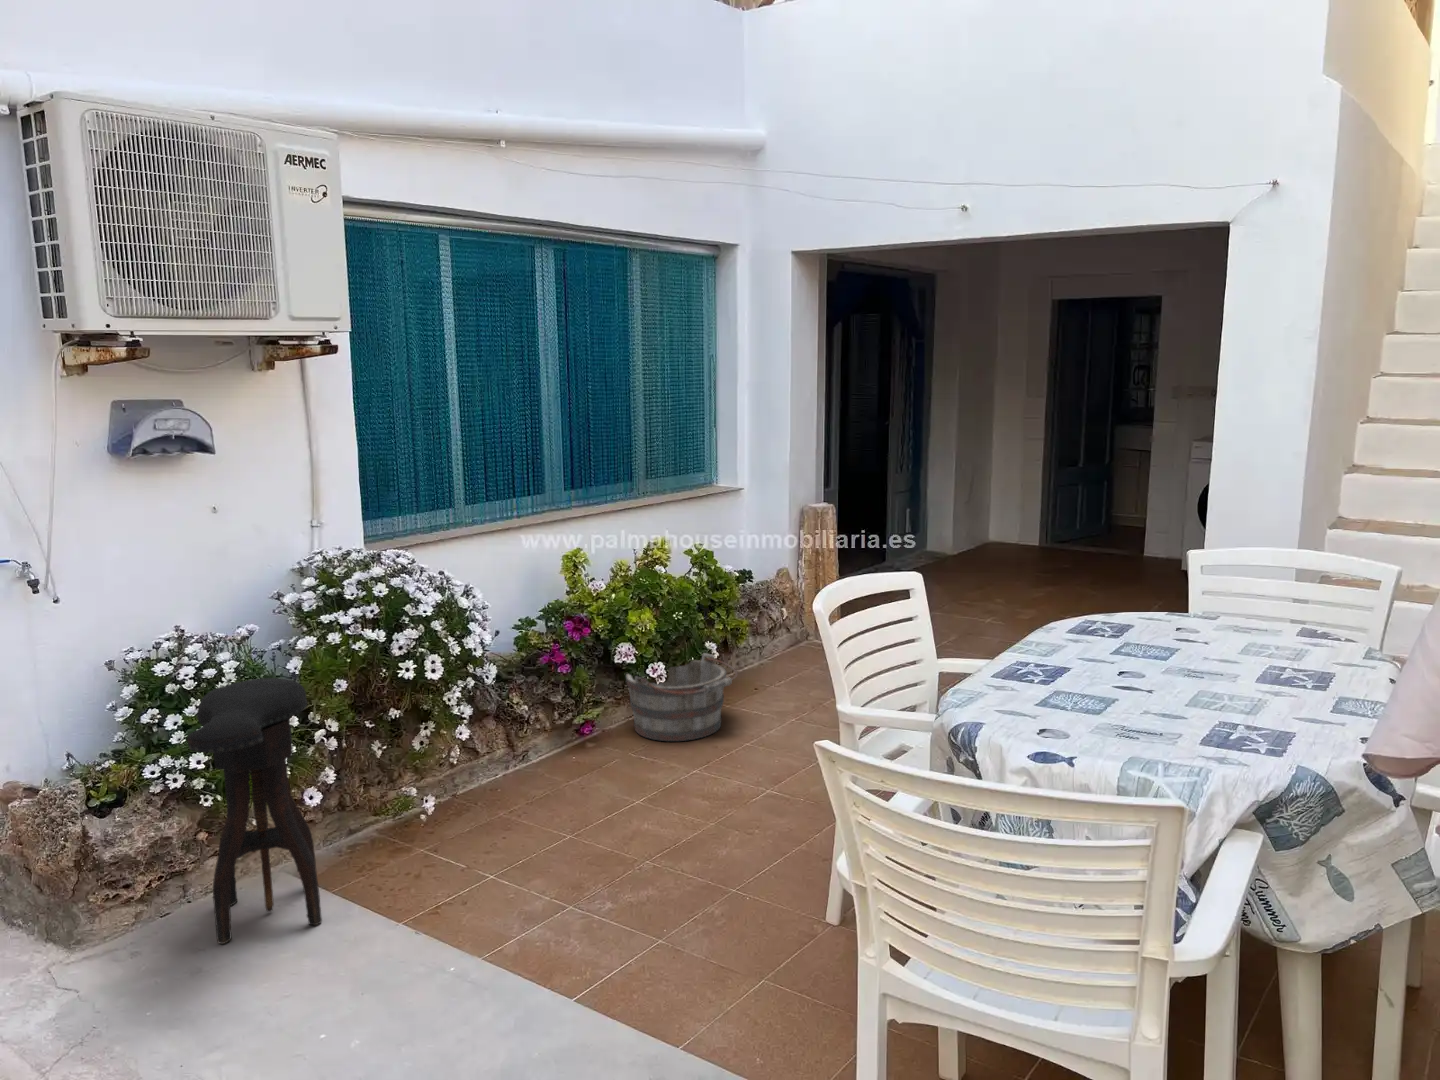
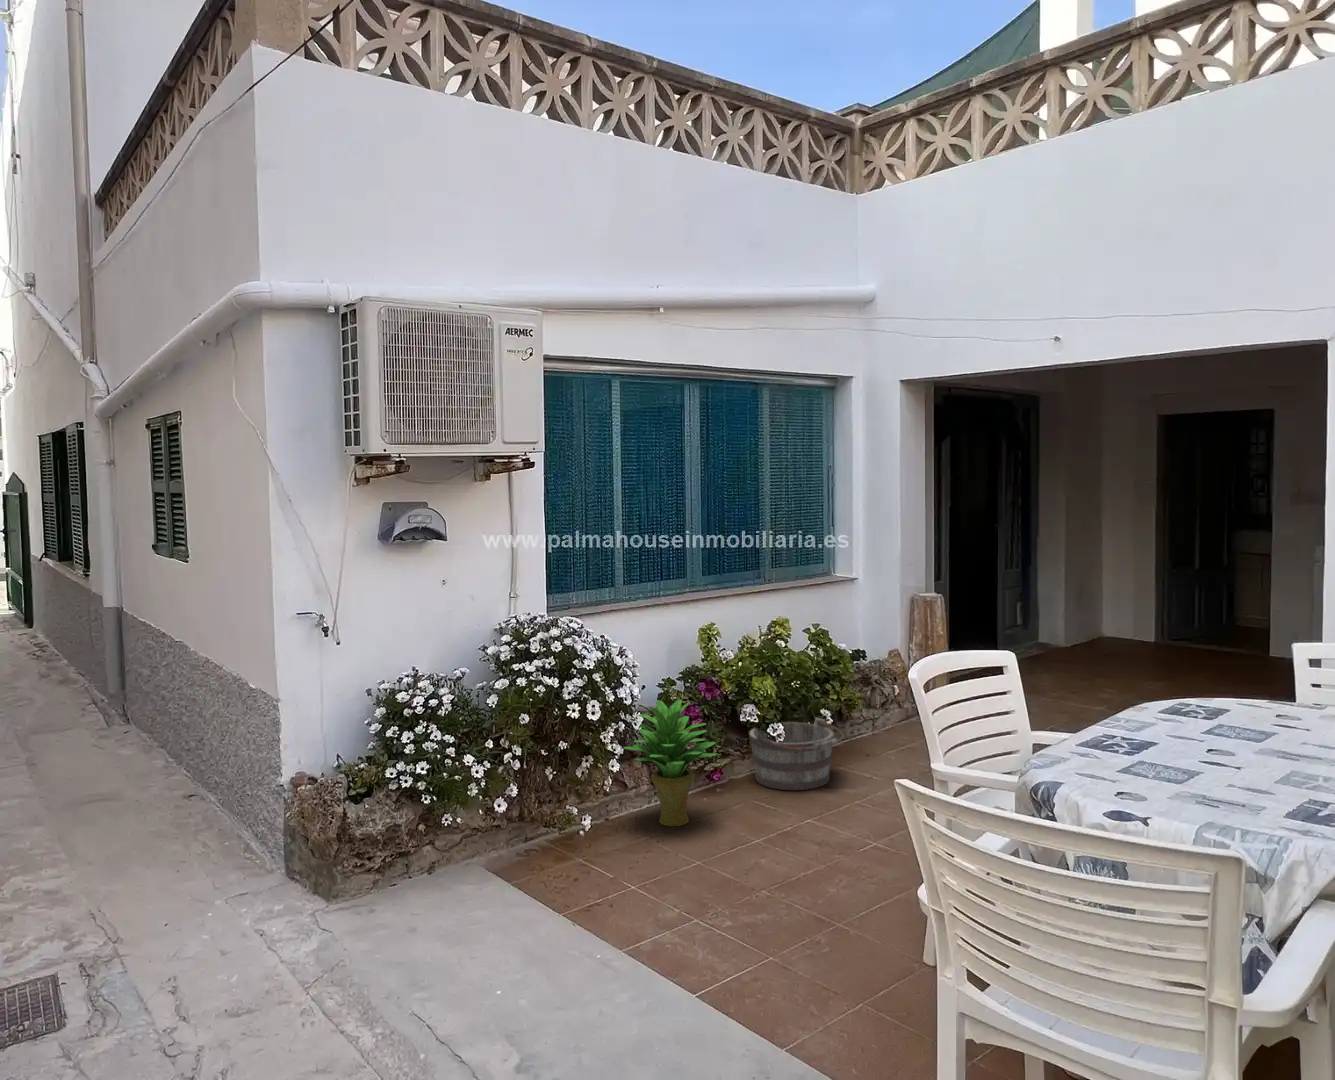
potted plant: none [473,644,593,800] -> present [624,699,717,826]
stool: present [187,678,322,944] -> none [419,709,504,907]

